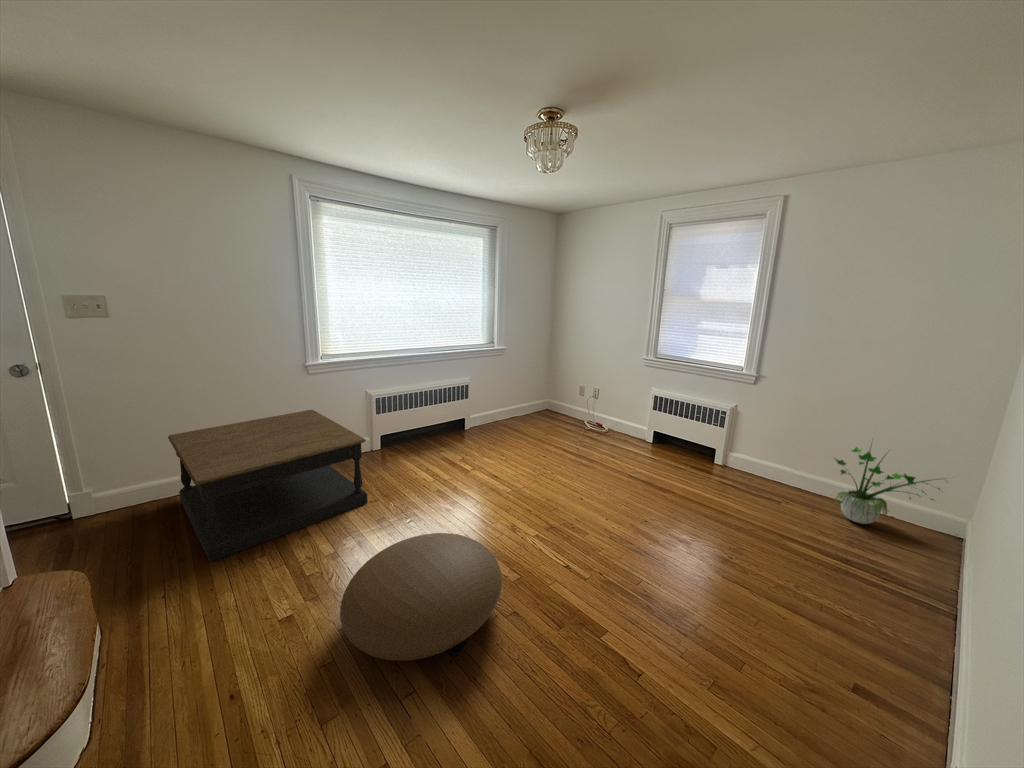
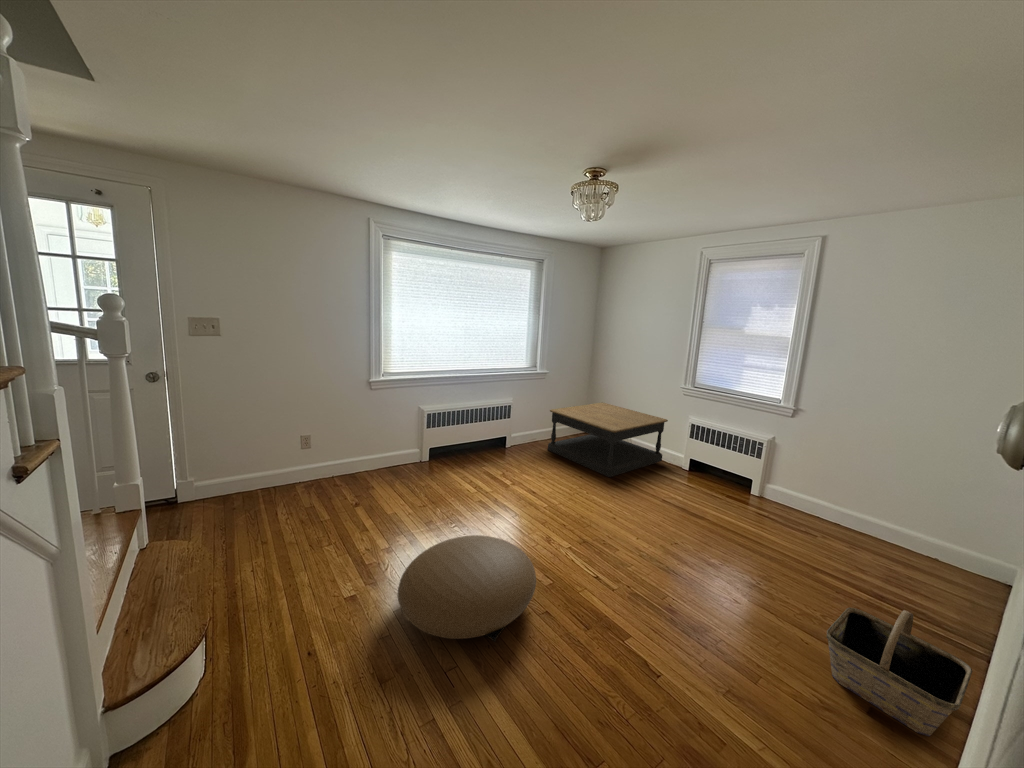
coffee table: present [168,410,368,562] -> present [548,402,668,477]
potted plant: present [835,447,940,524] -> none [871,472,1005,564]
basket: none [808,579,951,709] -> present [827,608,972,736]

